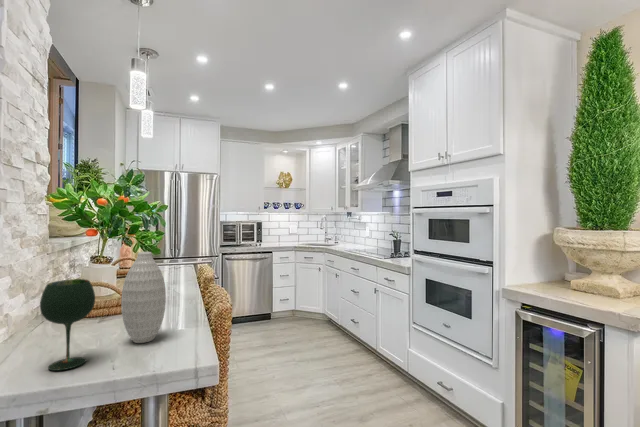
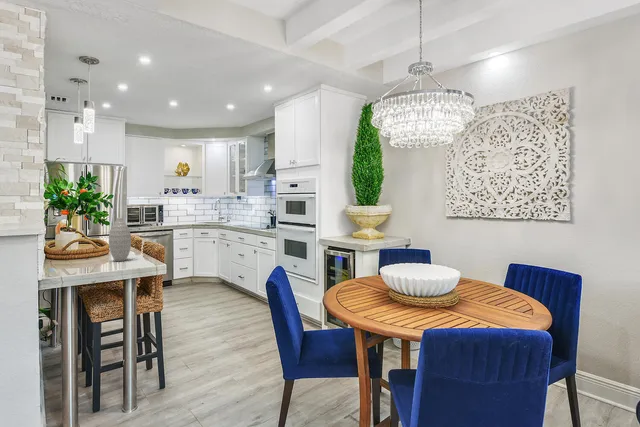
wine glass: present [40,279,95,371] -> none [80,229,103,267]

